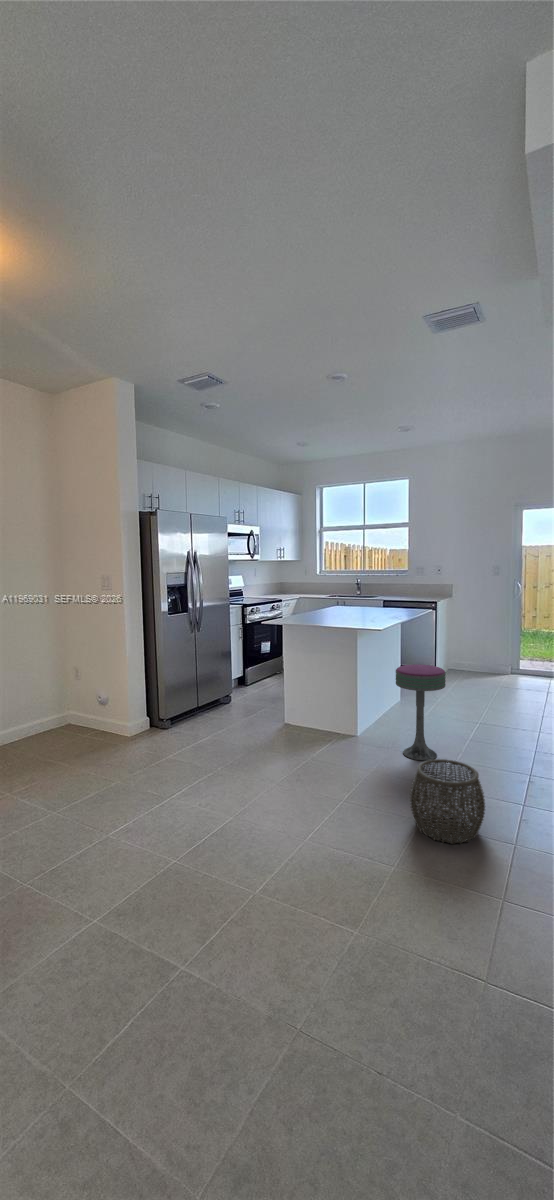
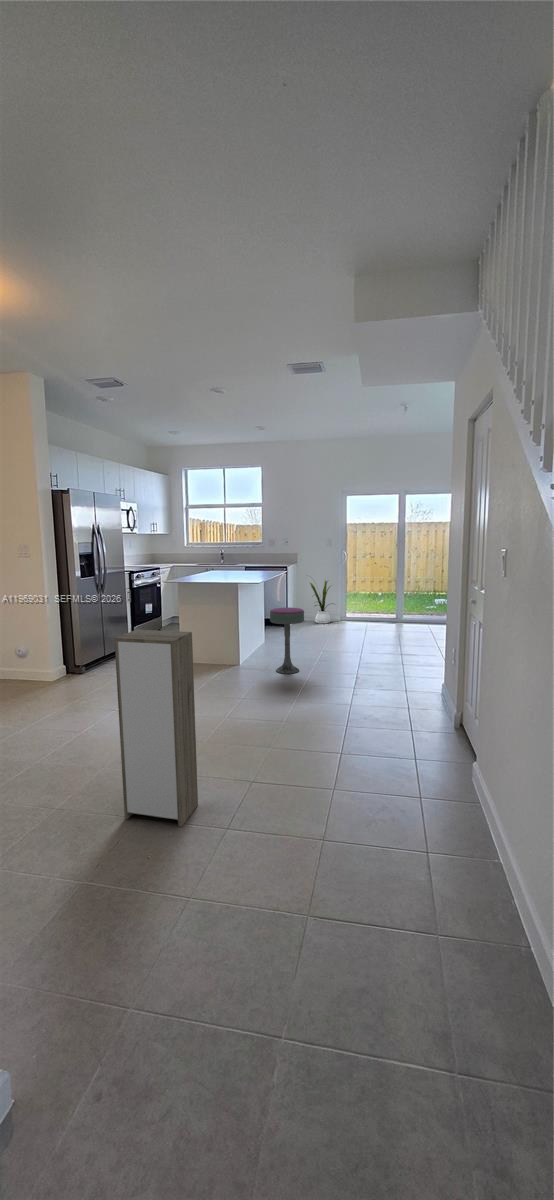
house plant: none [462,613,506,677] -> present [310,580,331,623]
storage cabinet: none [34,733,181,1133] -> present [114,630,198,827]
woven basket: present [410,759,485,844] -> none [290,661,336,710]

